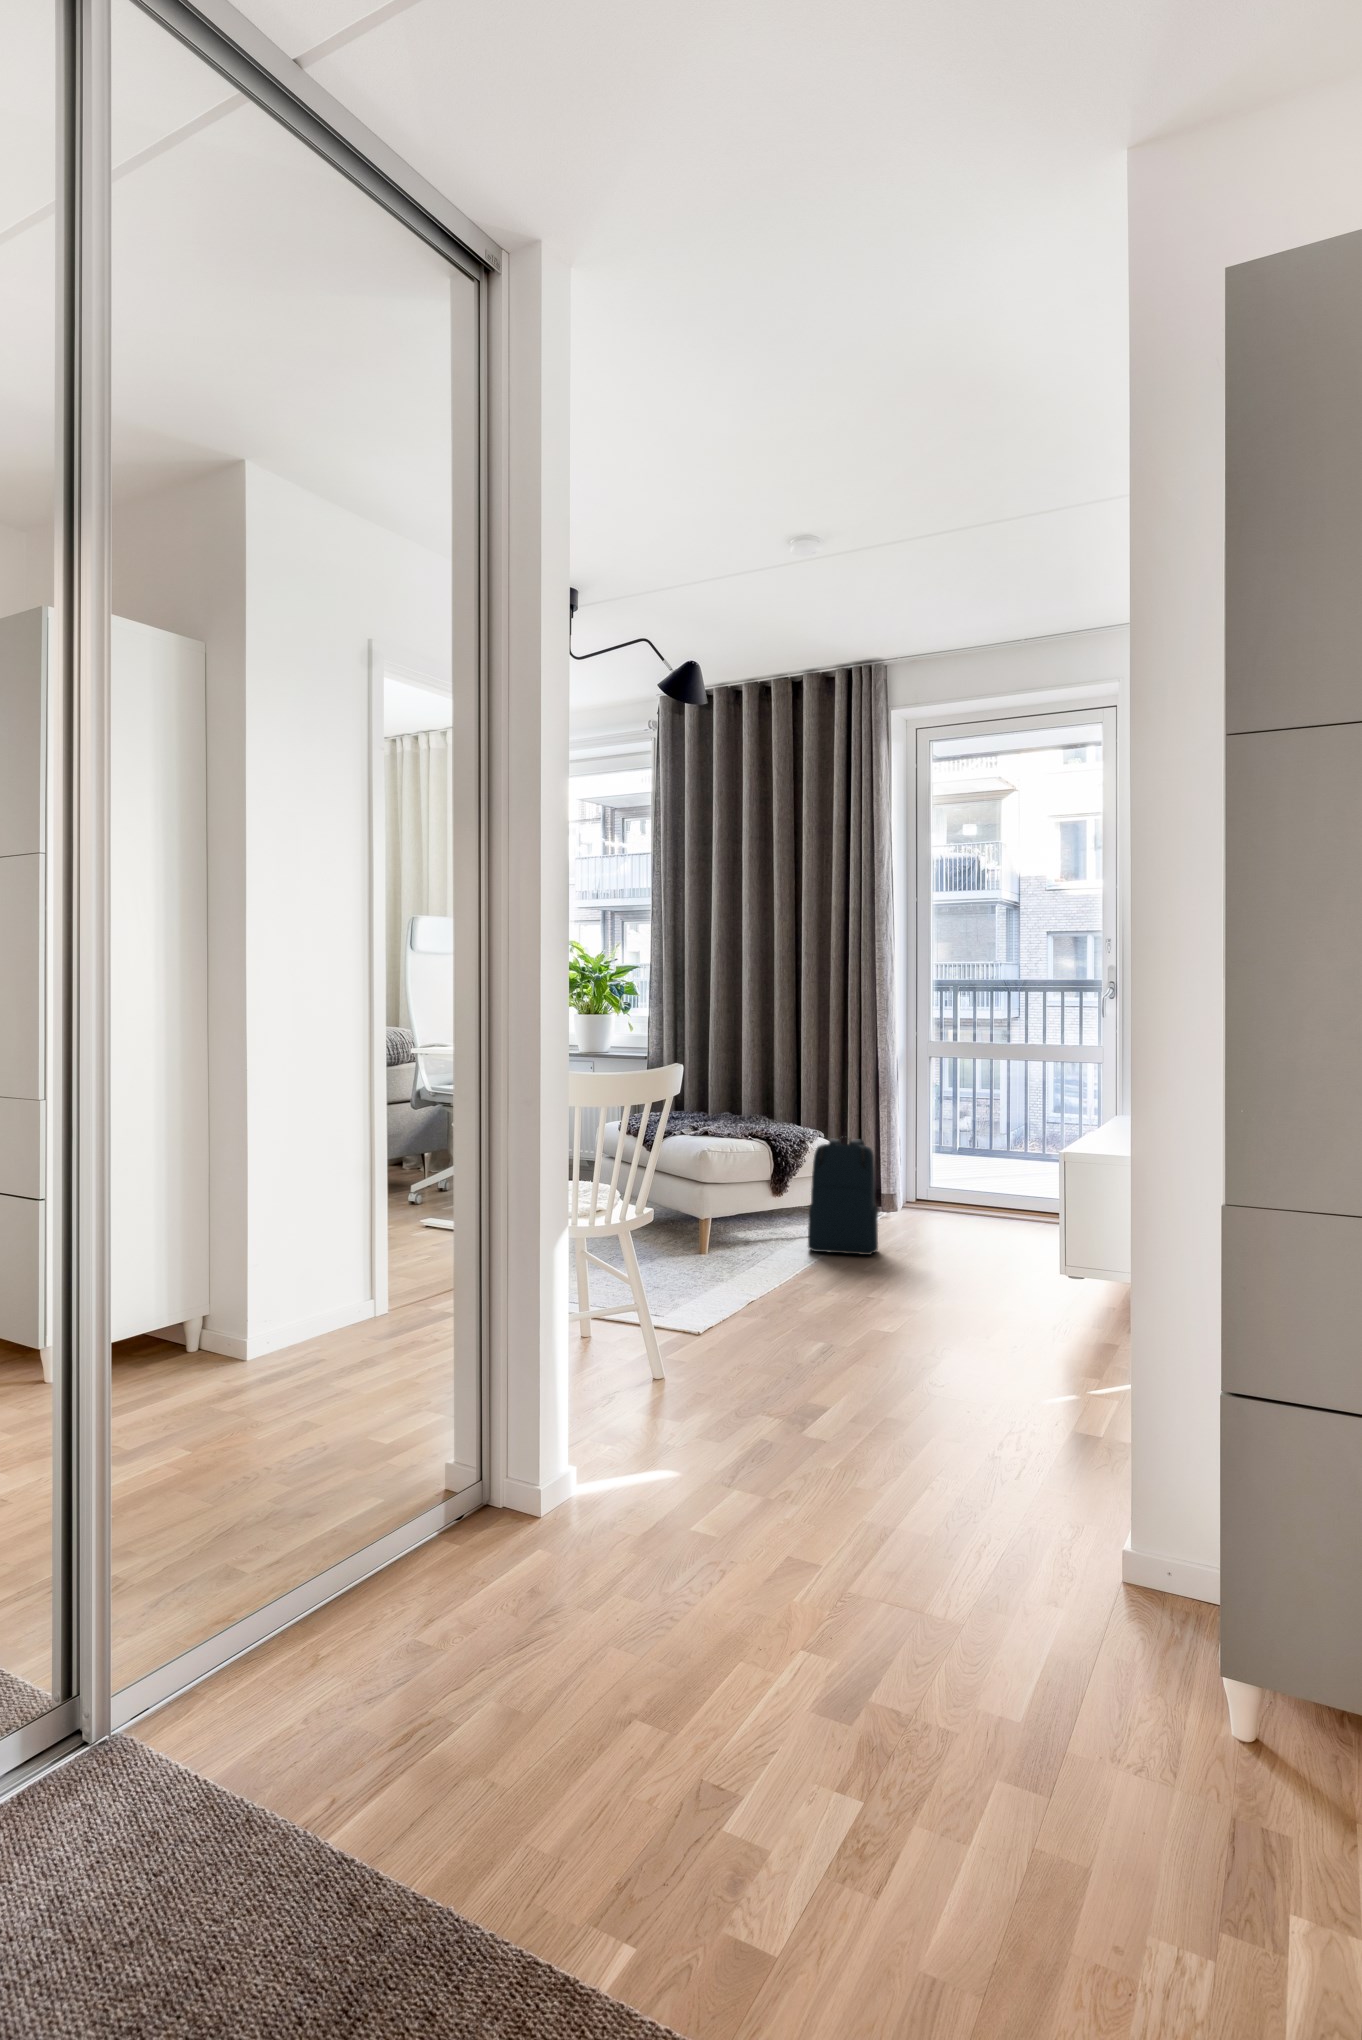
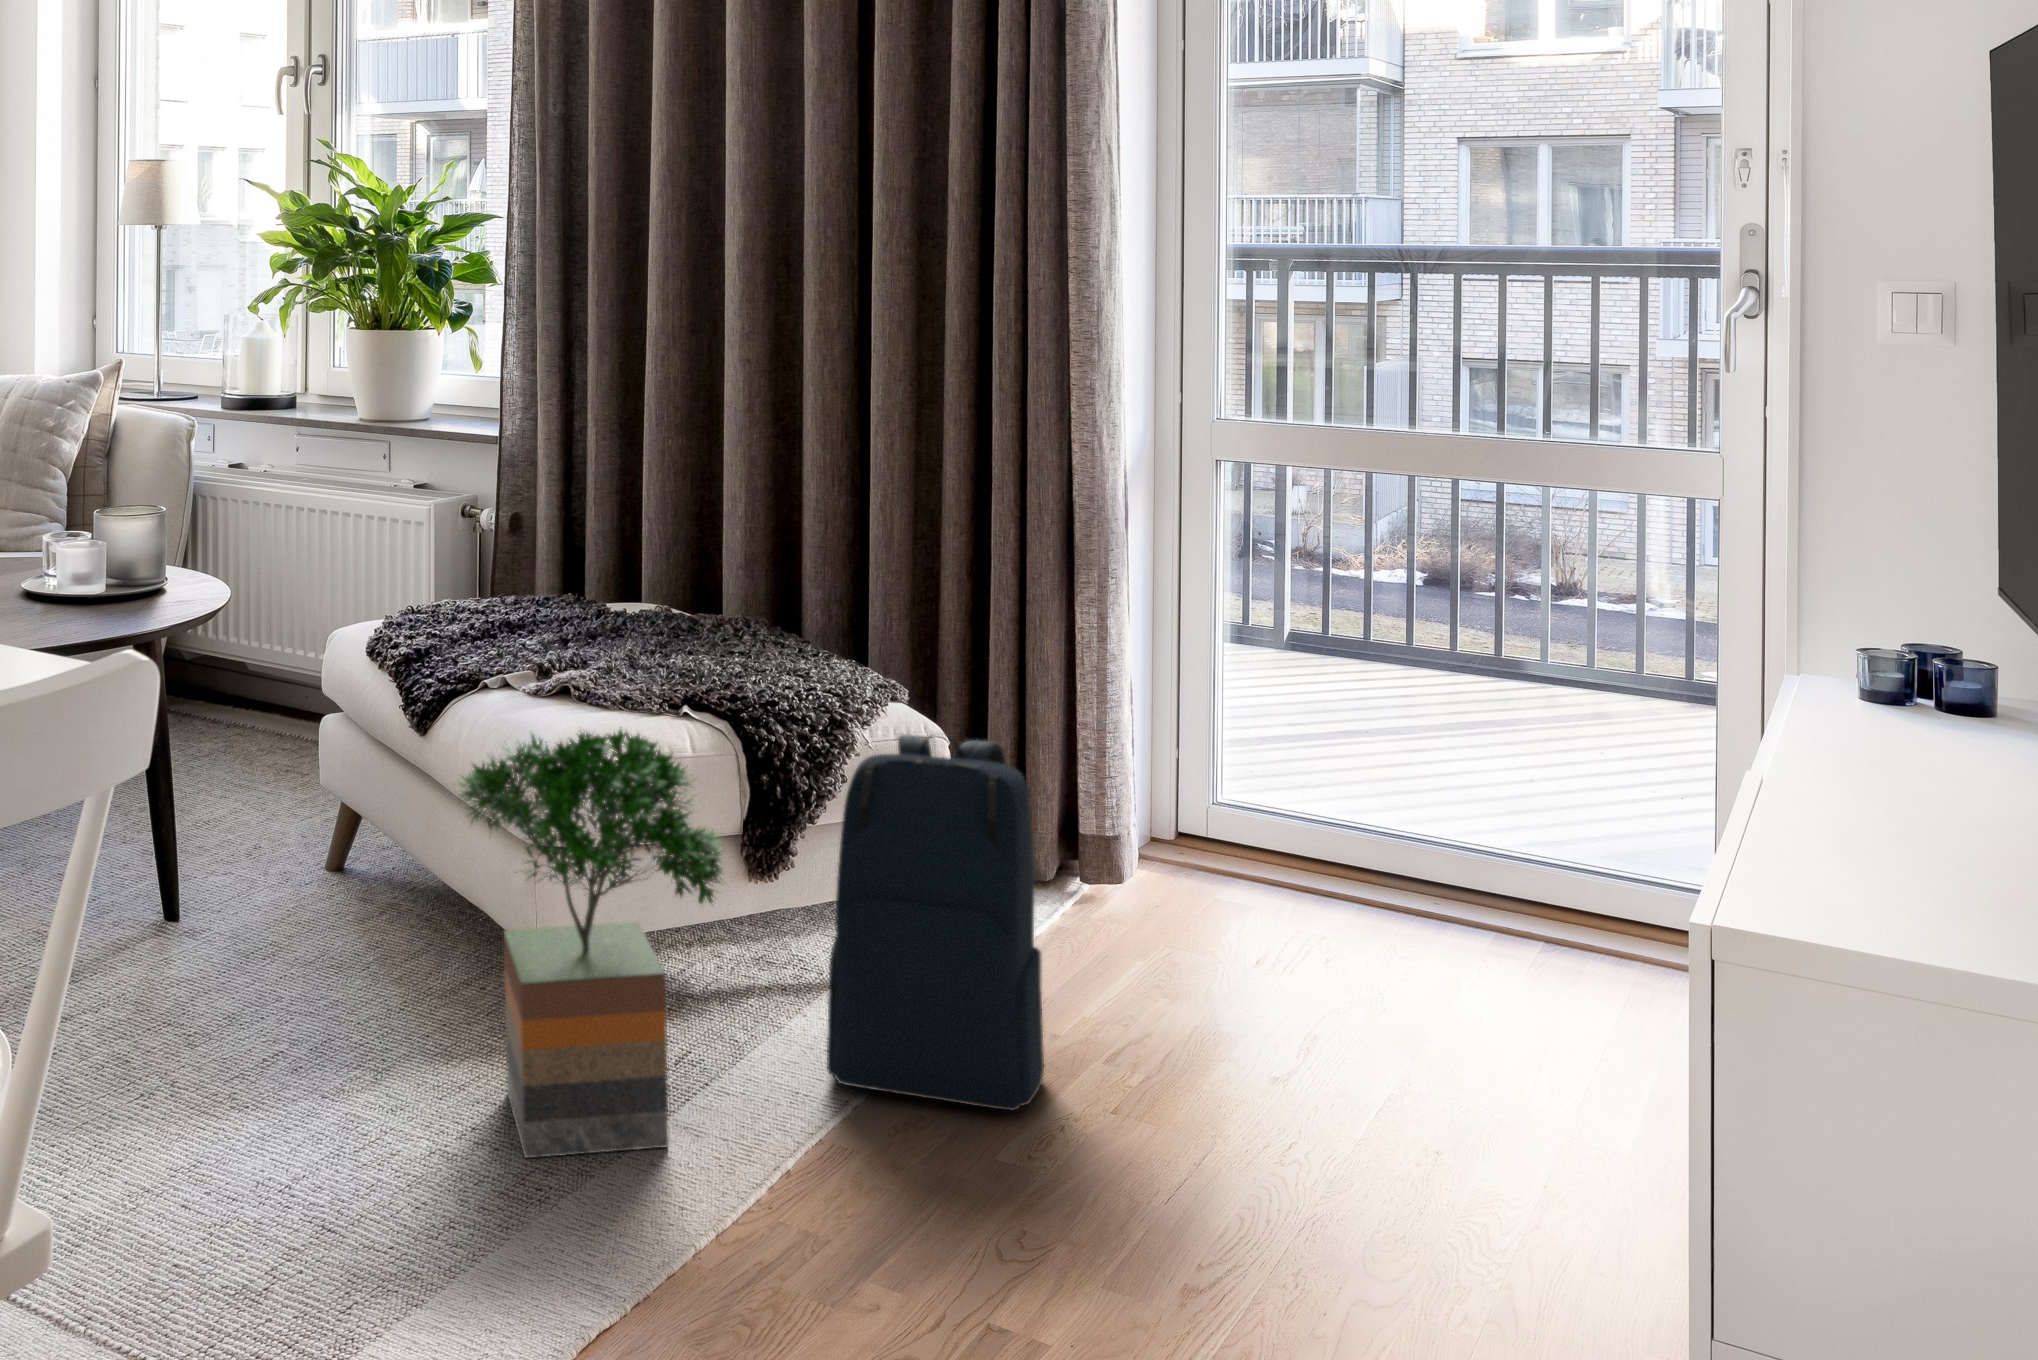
potted tree: none [689,1130,783,1267] -> present [458,730,724,1158]

